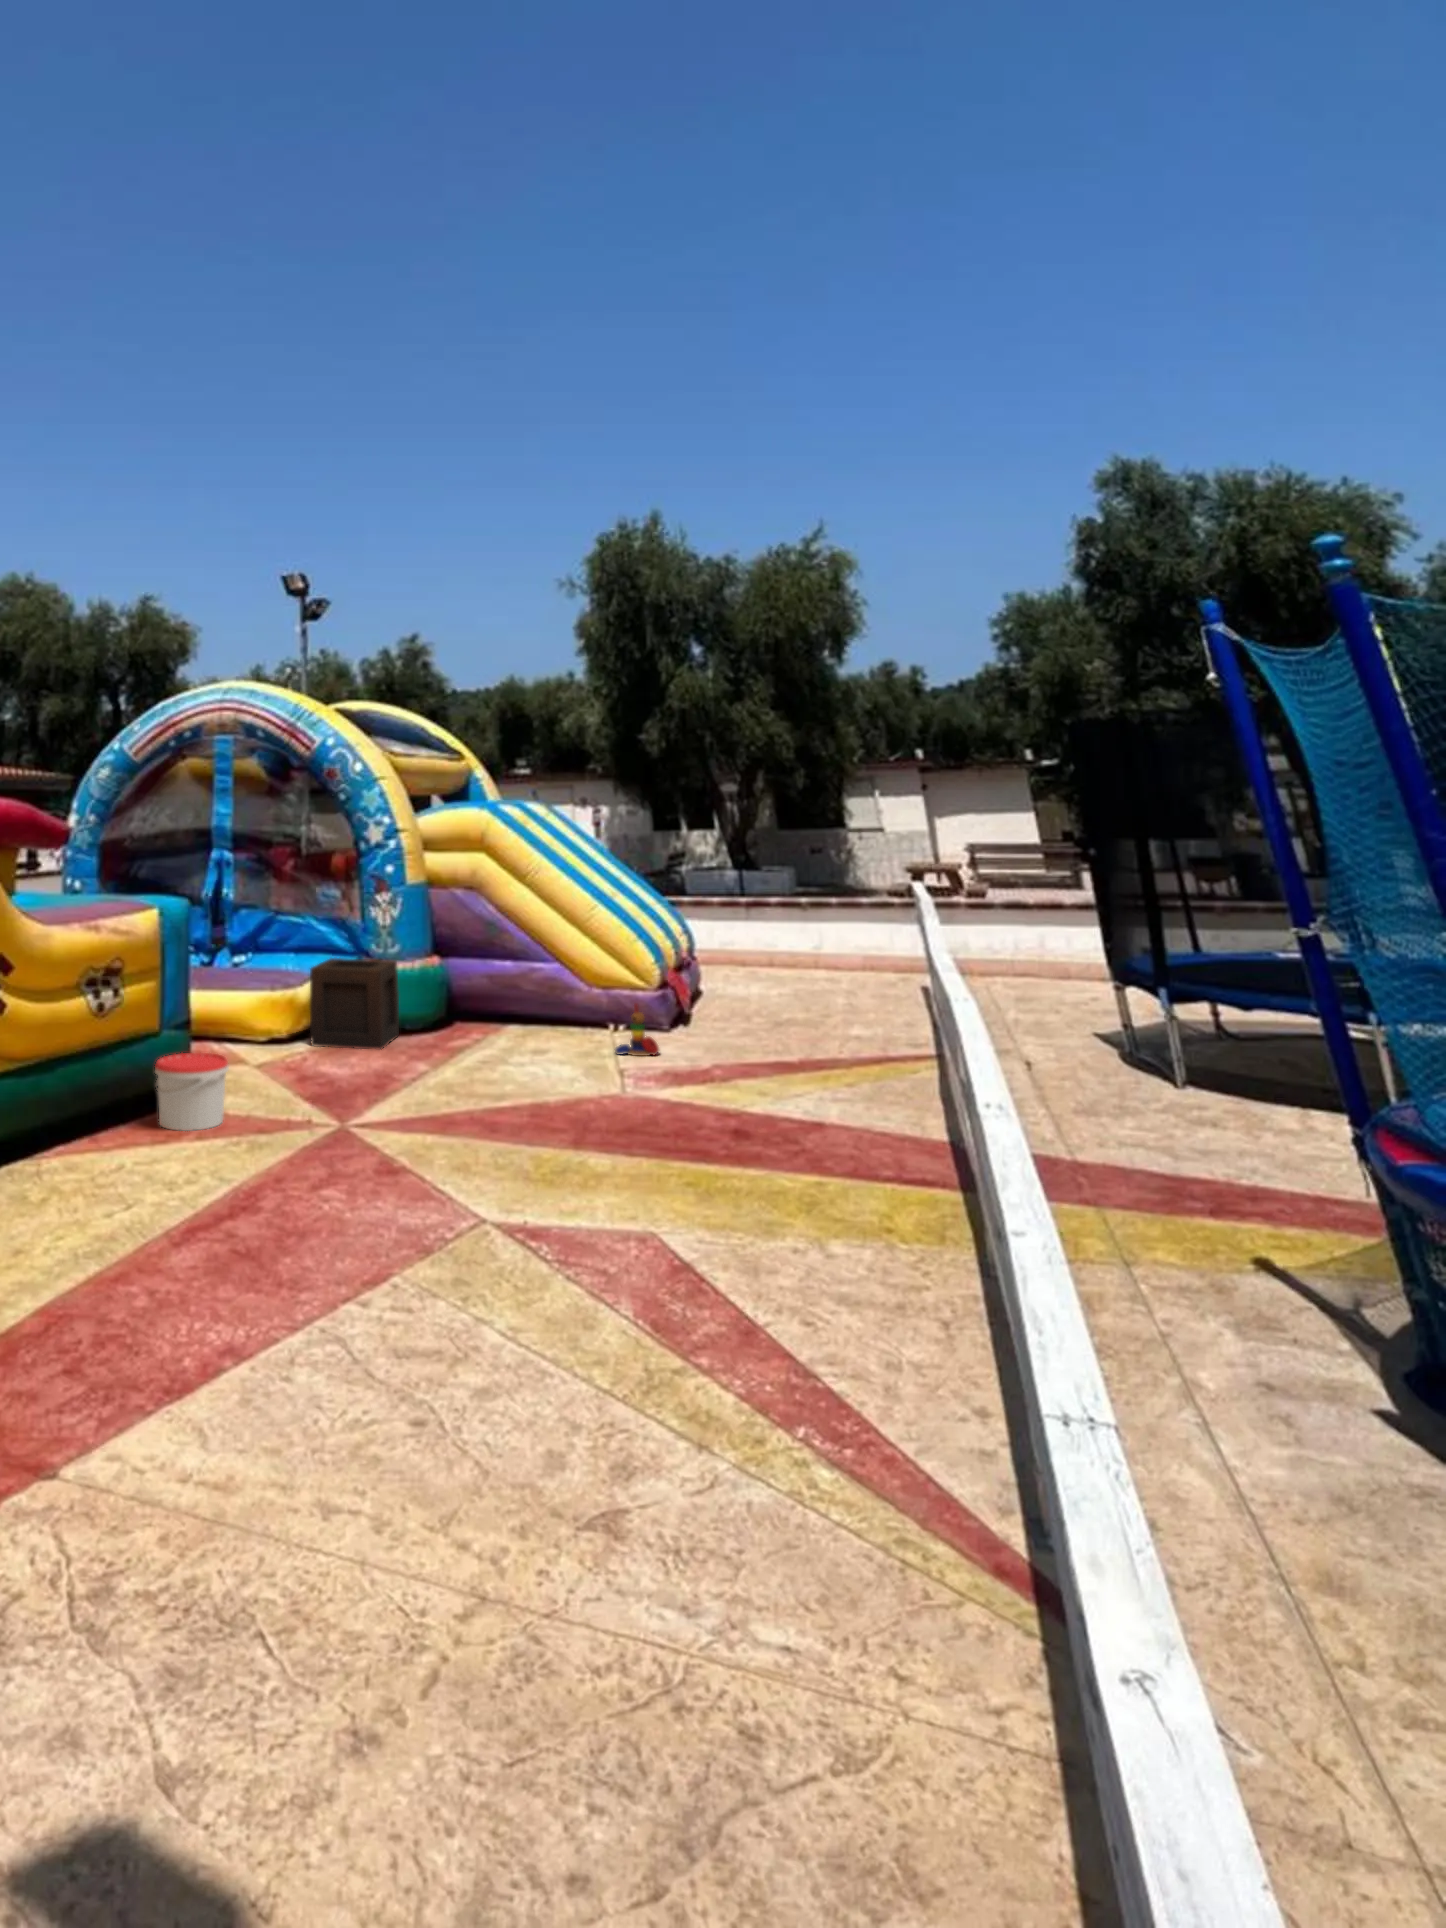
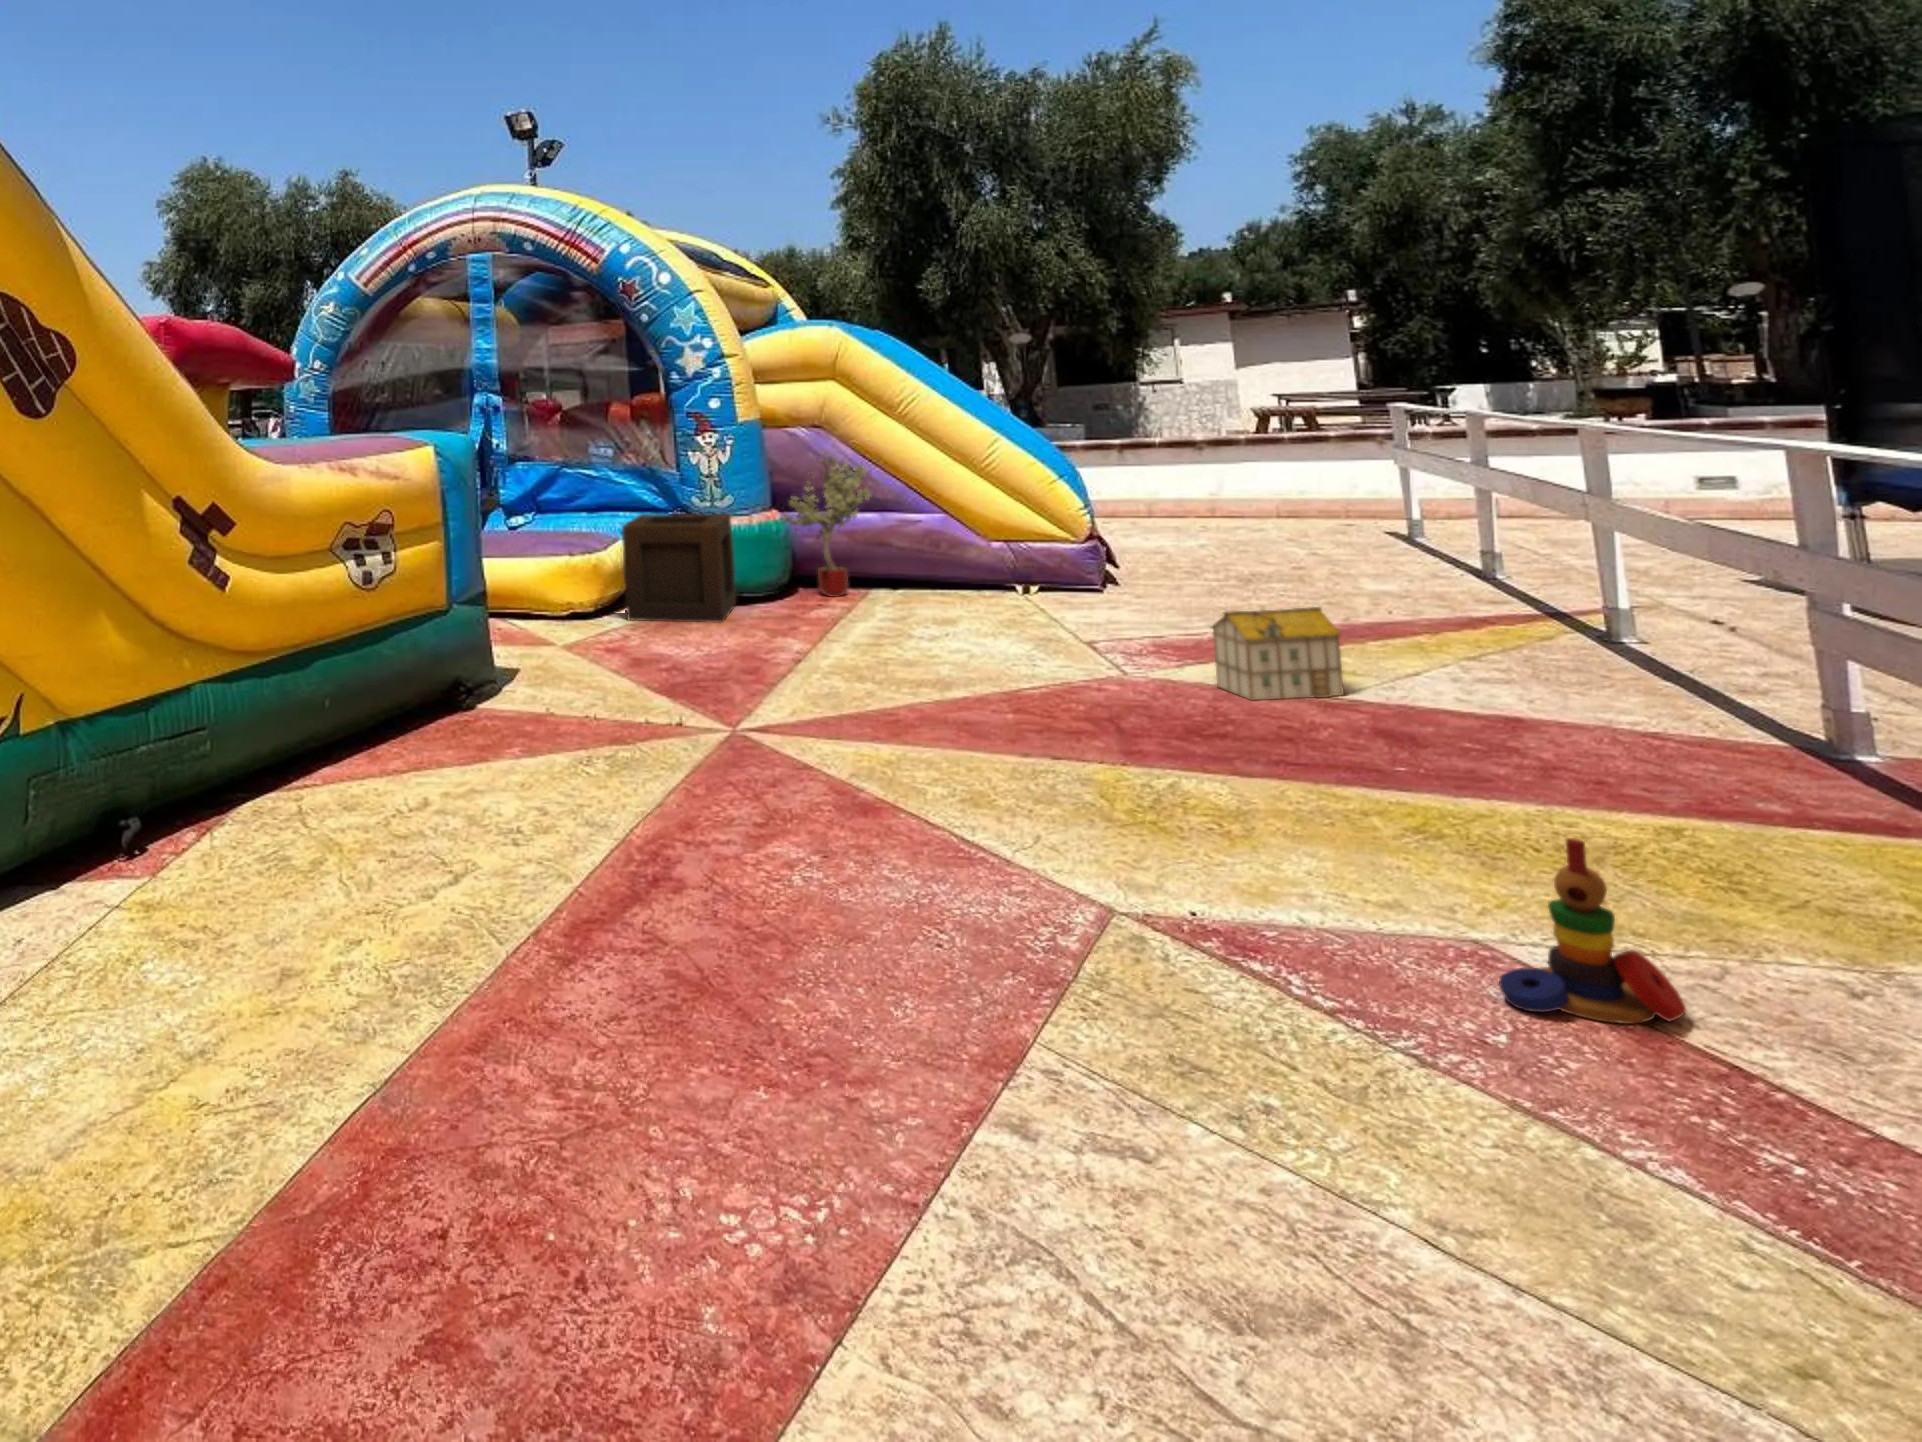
potted tree: none [438,909,509,1031] -> present [784,451,870,597]
stacking toy: present [615,1004,659,1056] -> present [1499,838,1686,1024]
toy house: none [679,1045,758,1113] -> present [1211,607,1344,700]
bucket: present [155,1053,229,1131] -> none [450,635,555,740]

